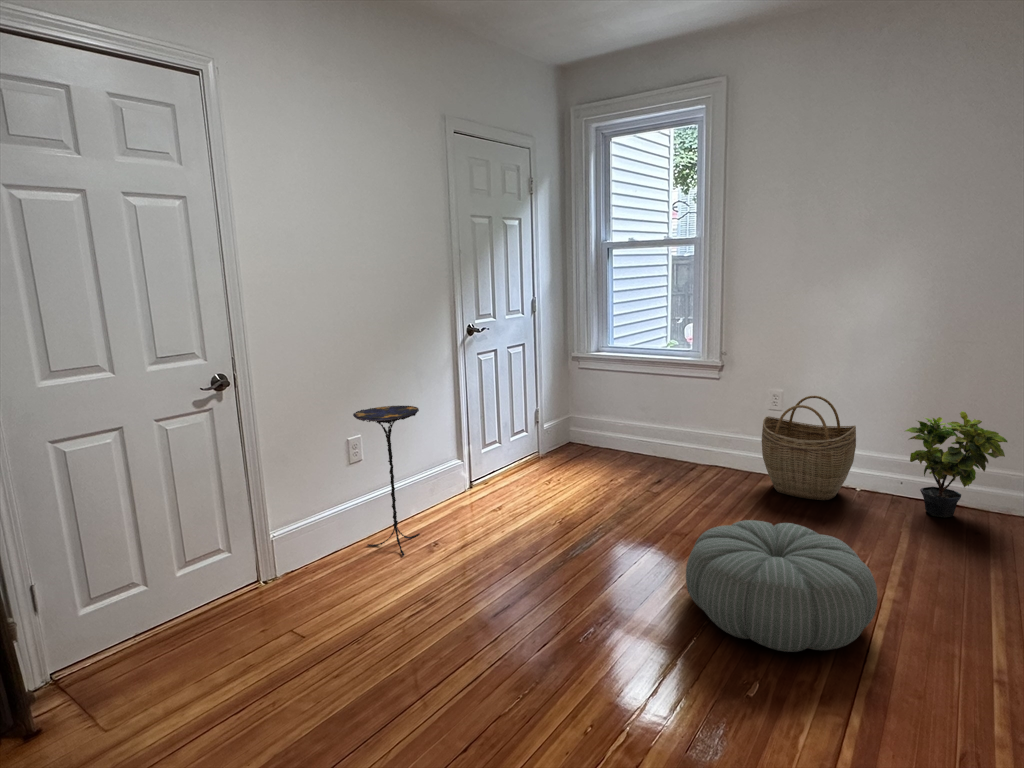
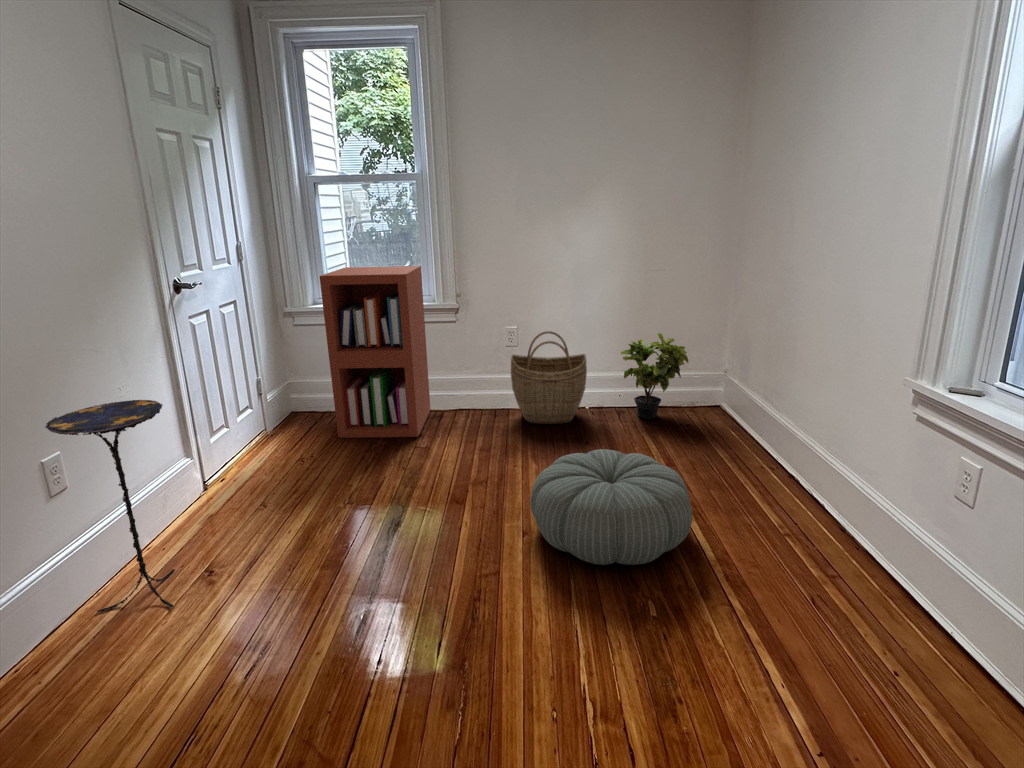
bookshelf: none [584,321,686,483] -> present [320,266,430,438]

